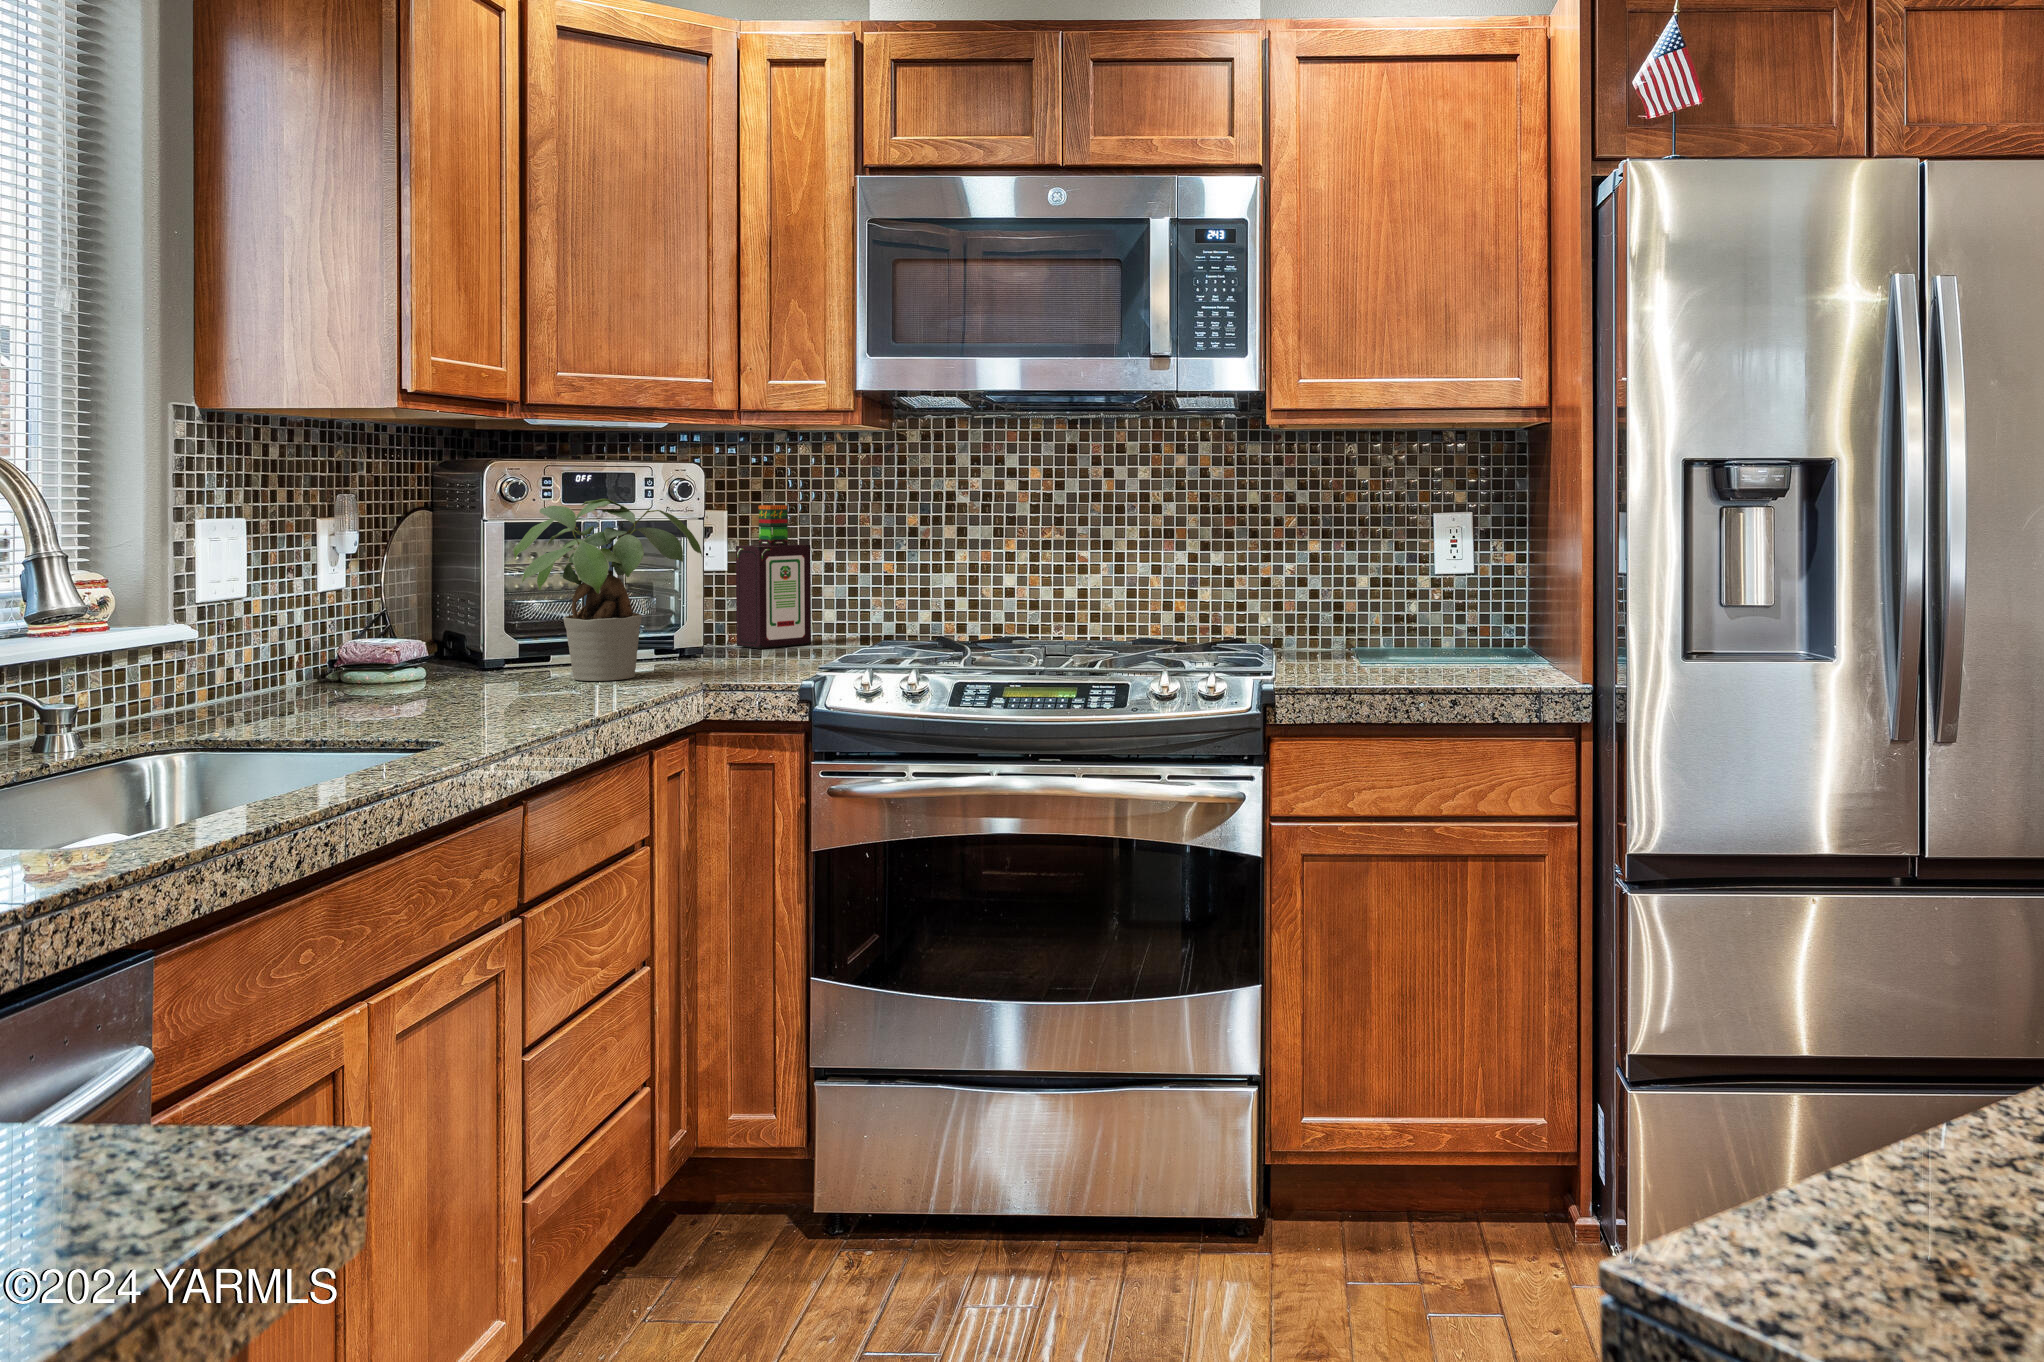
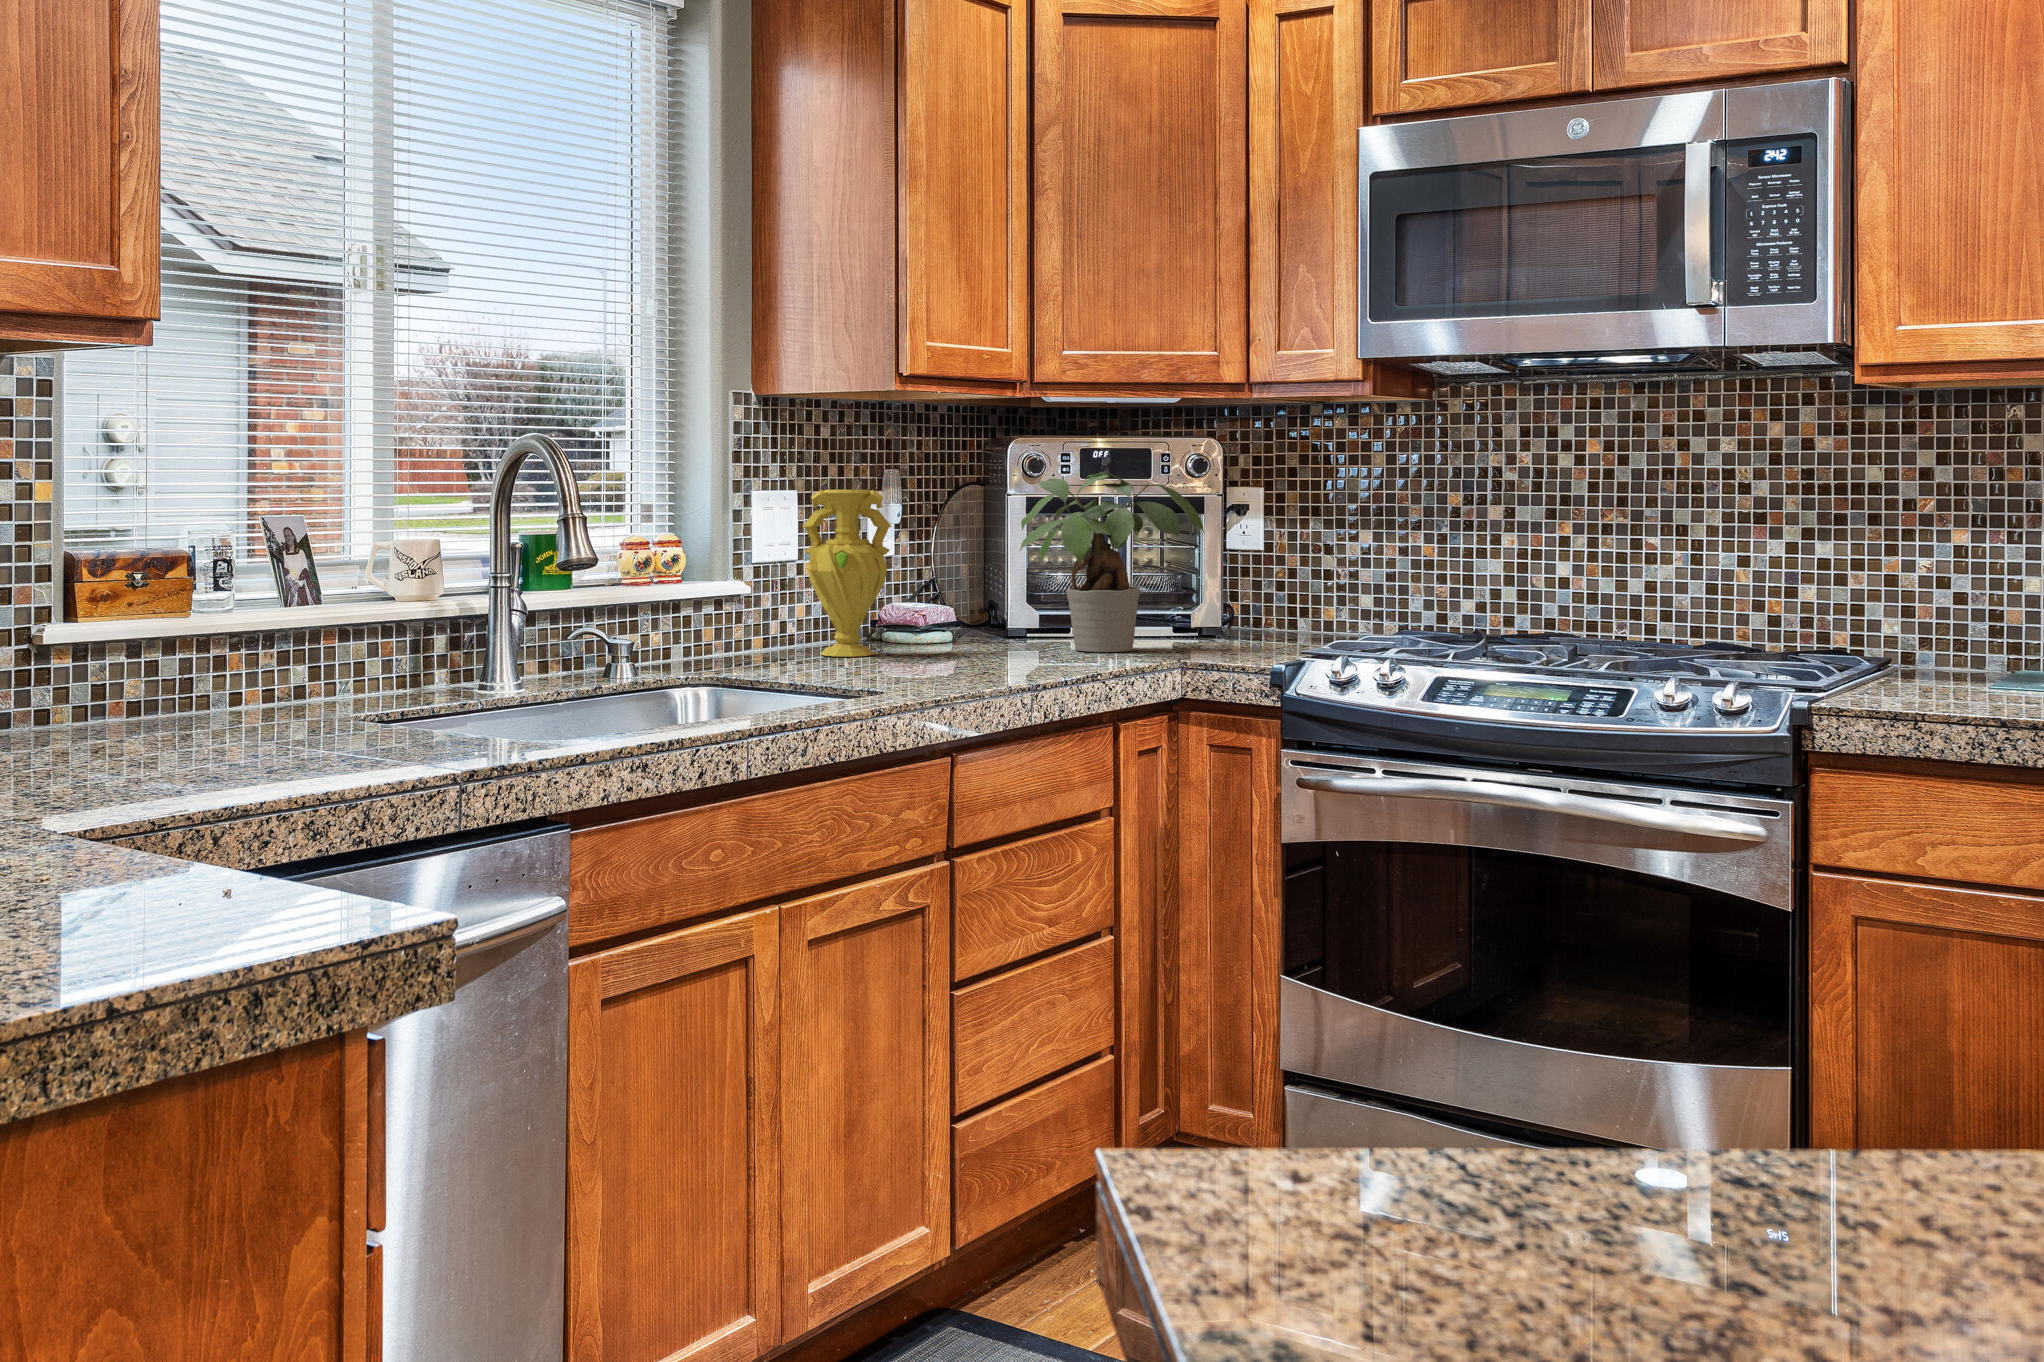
bottle: present [736,505,811,649] -> none [1266,486,1343,634]
vase: none [261,519,372,705] -> present [803,490,892,657]

